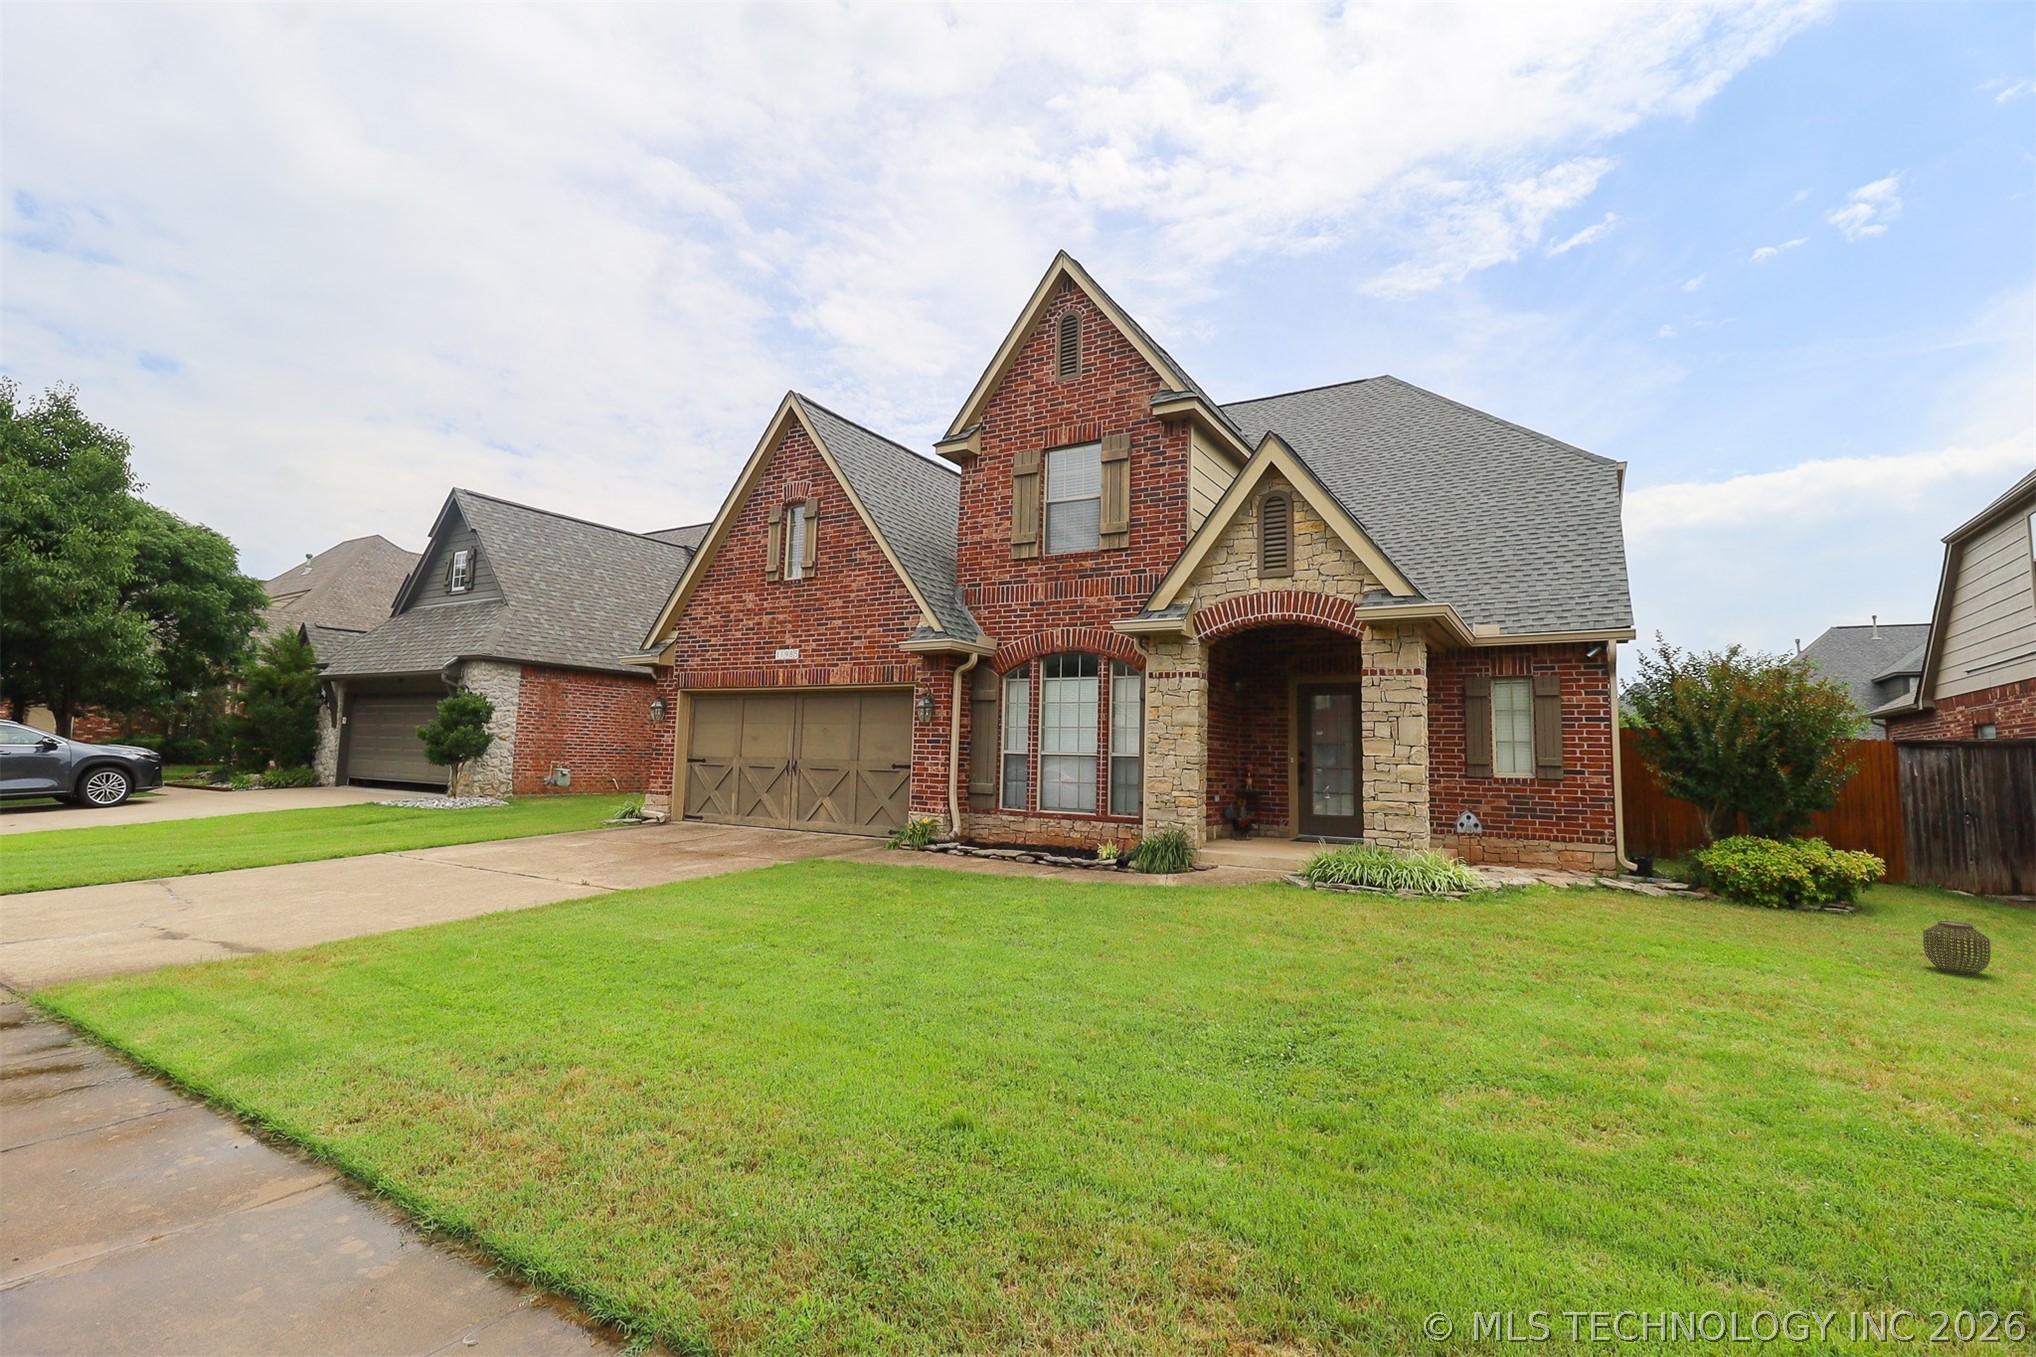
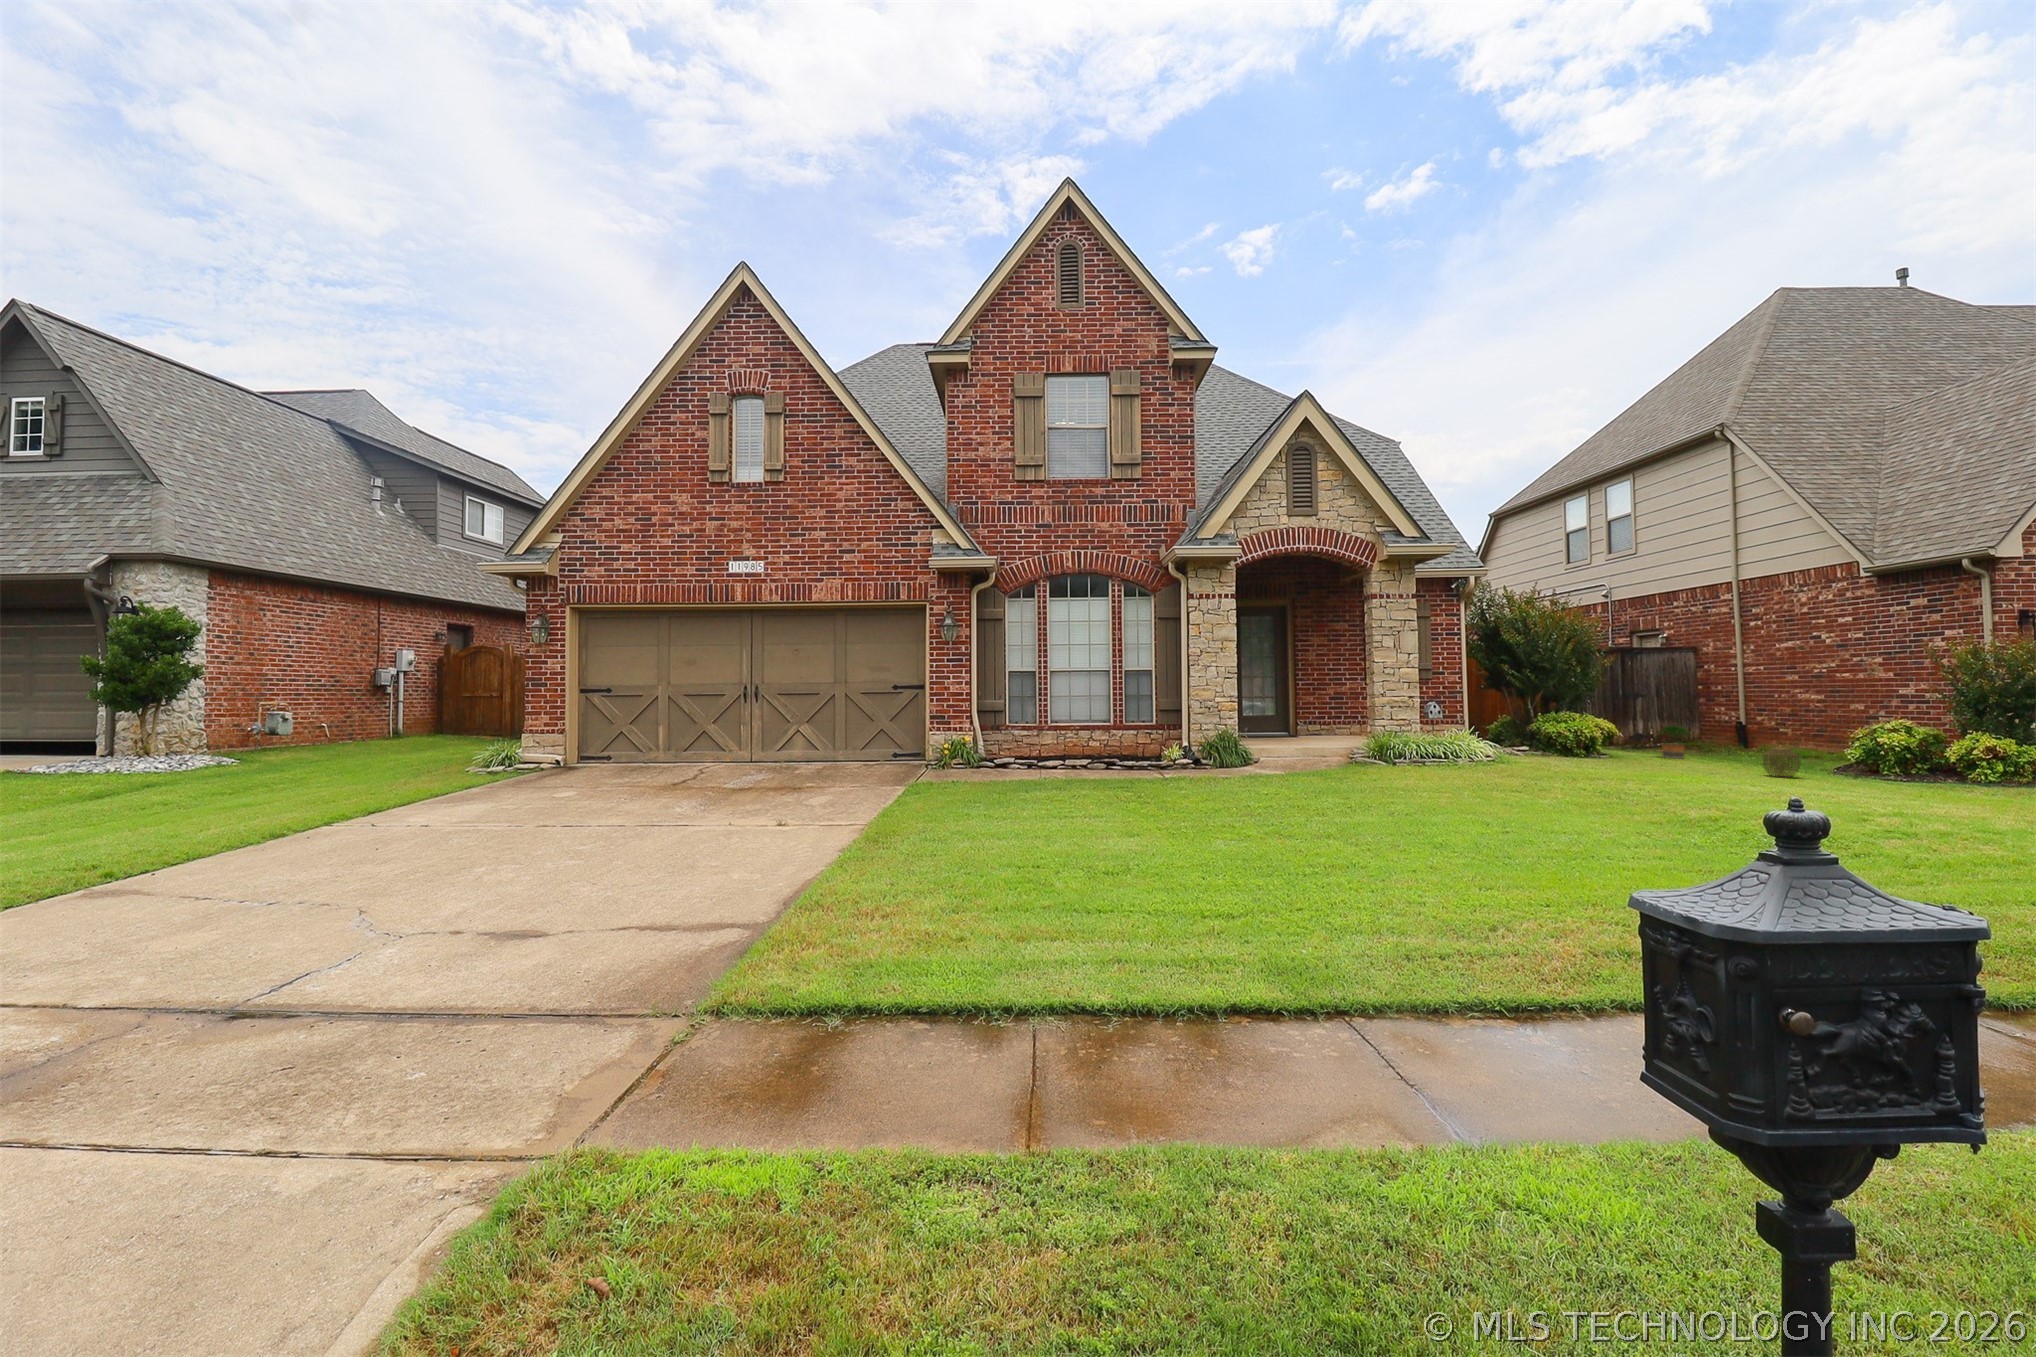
potted tree: none [1883,872,1939,931] -> present [1661,726,1691,759]

